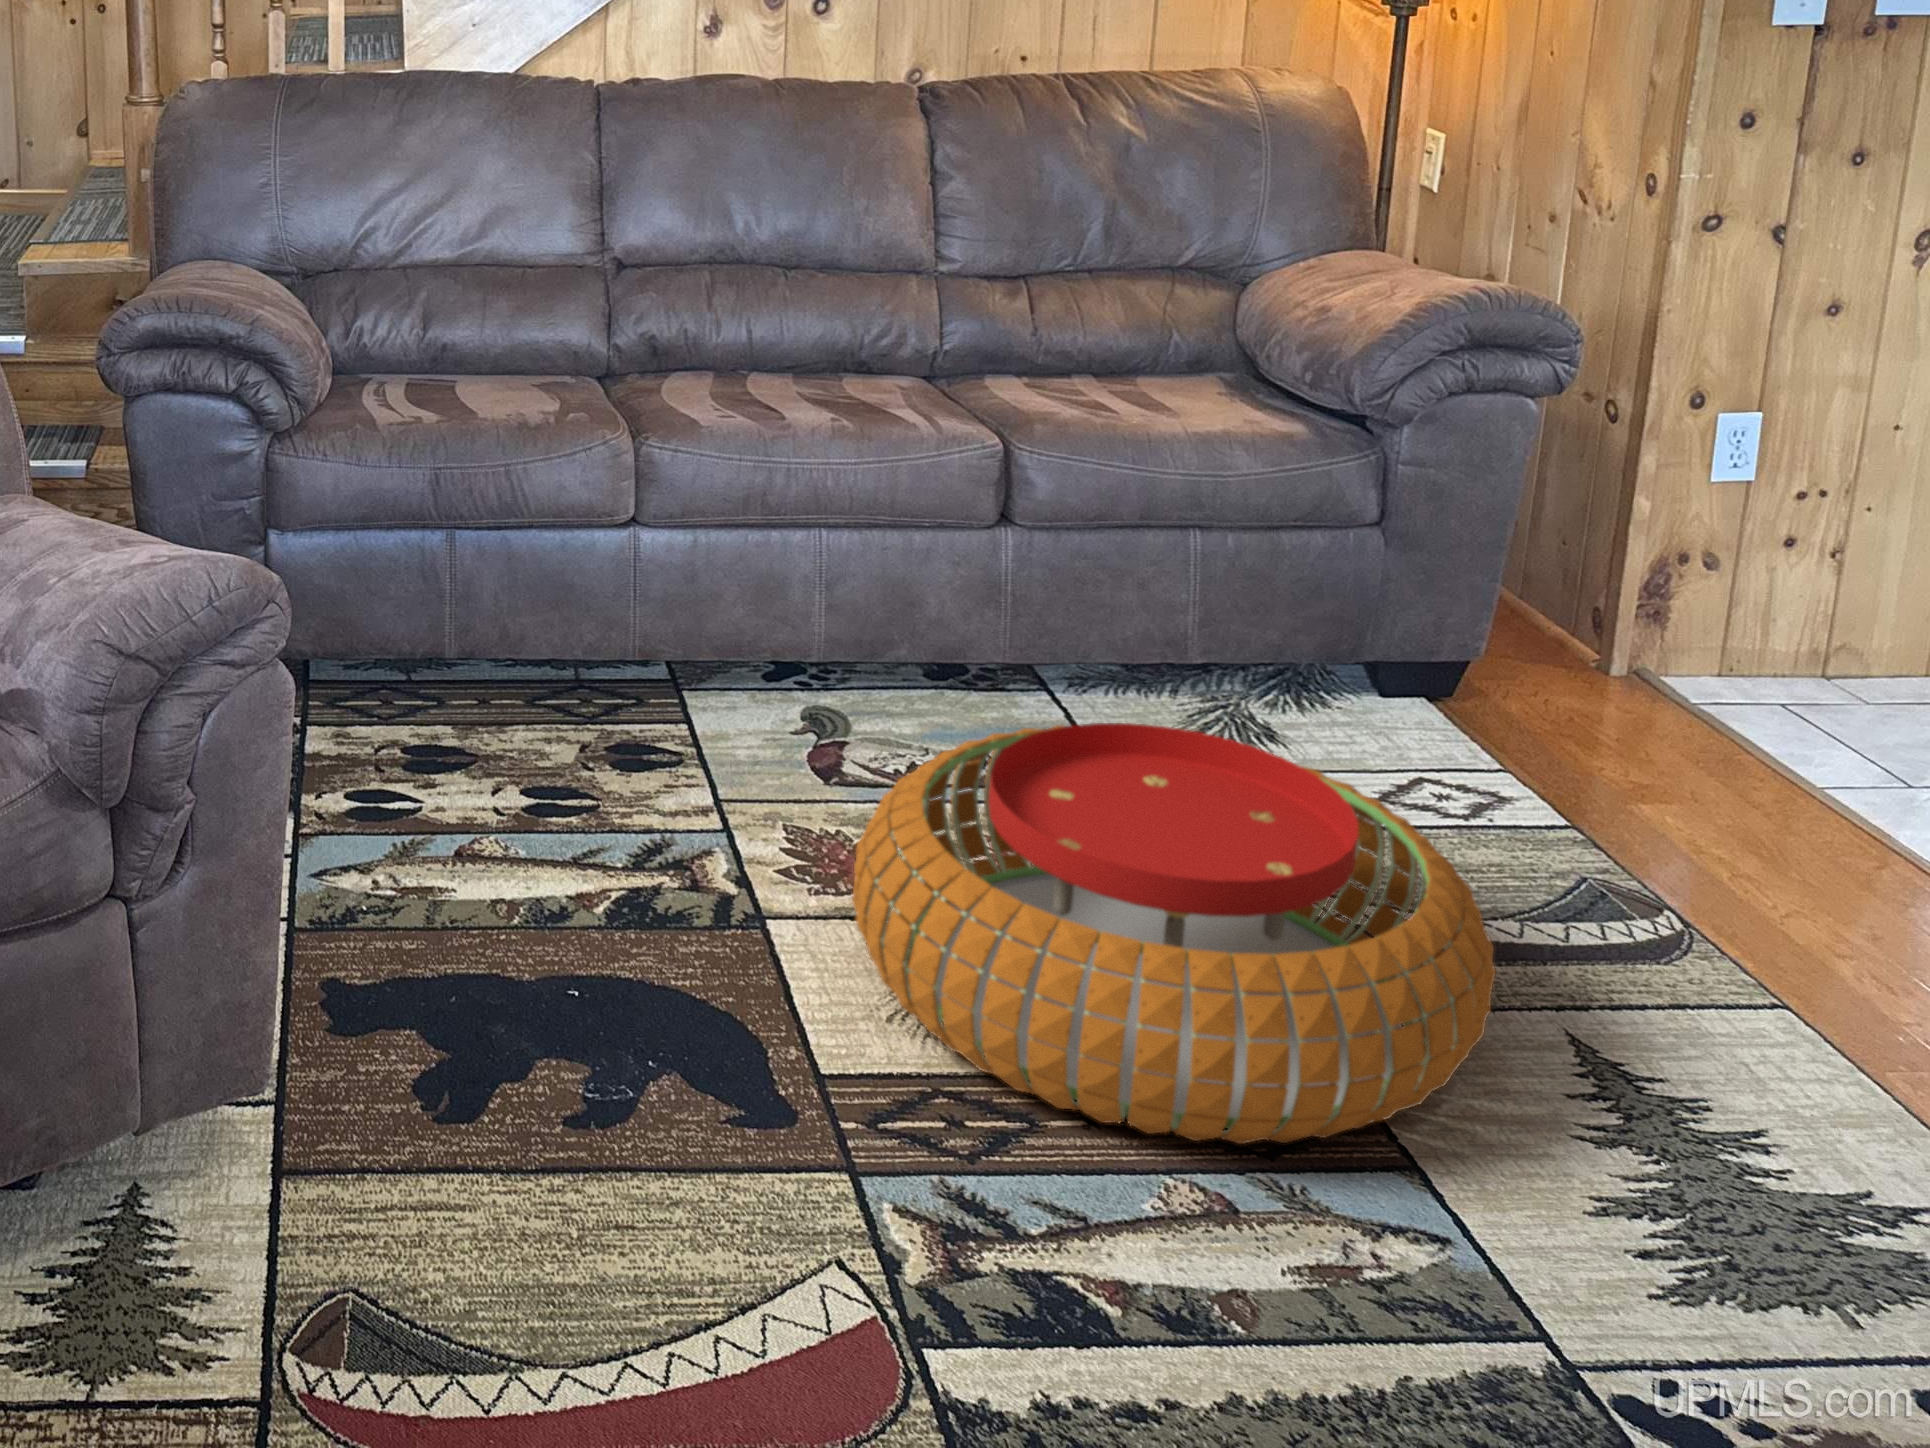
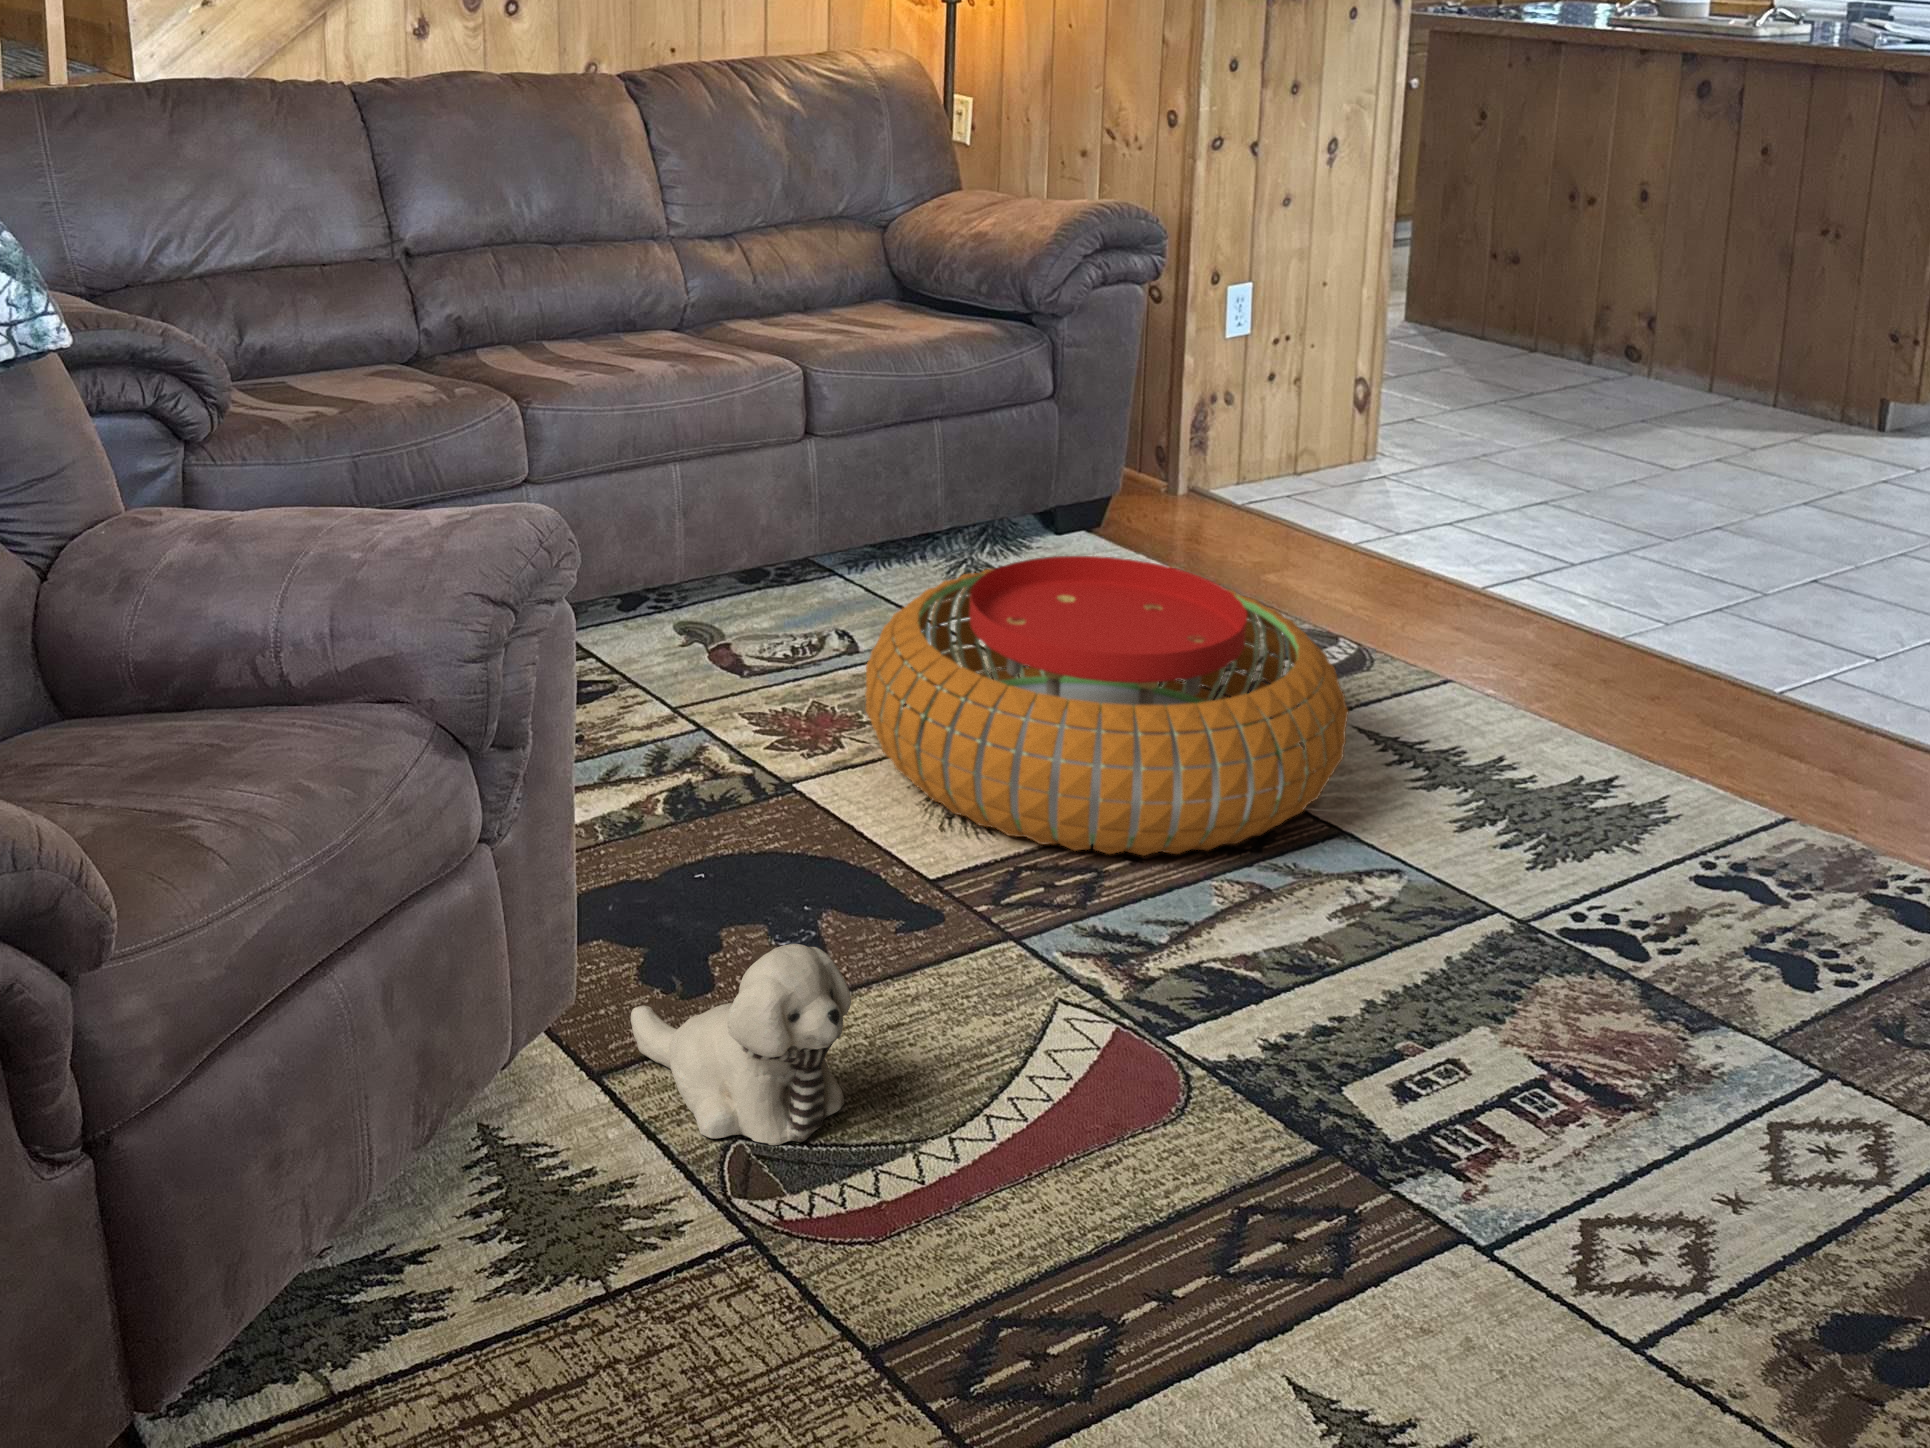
plush toy: none [322,1090,509,1311] -> present [631,944,851,1145]

